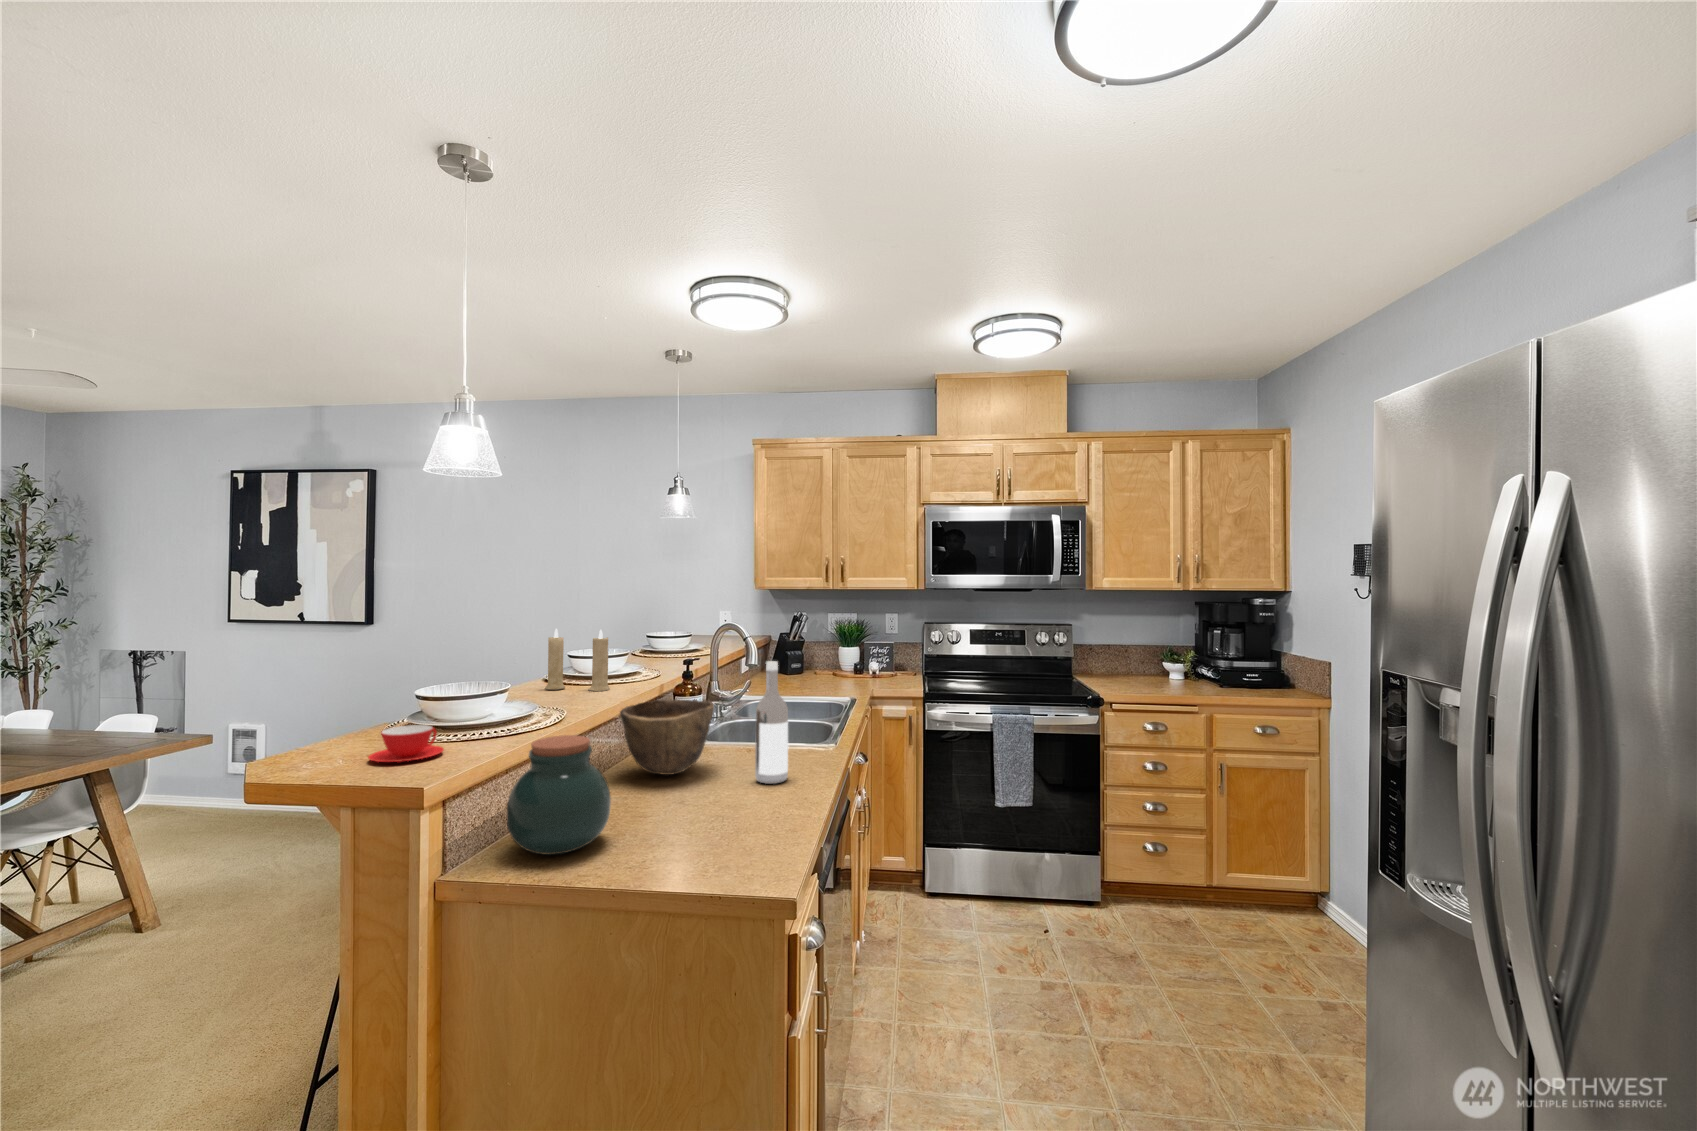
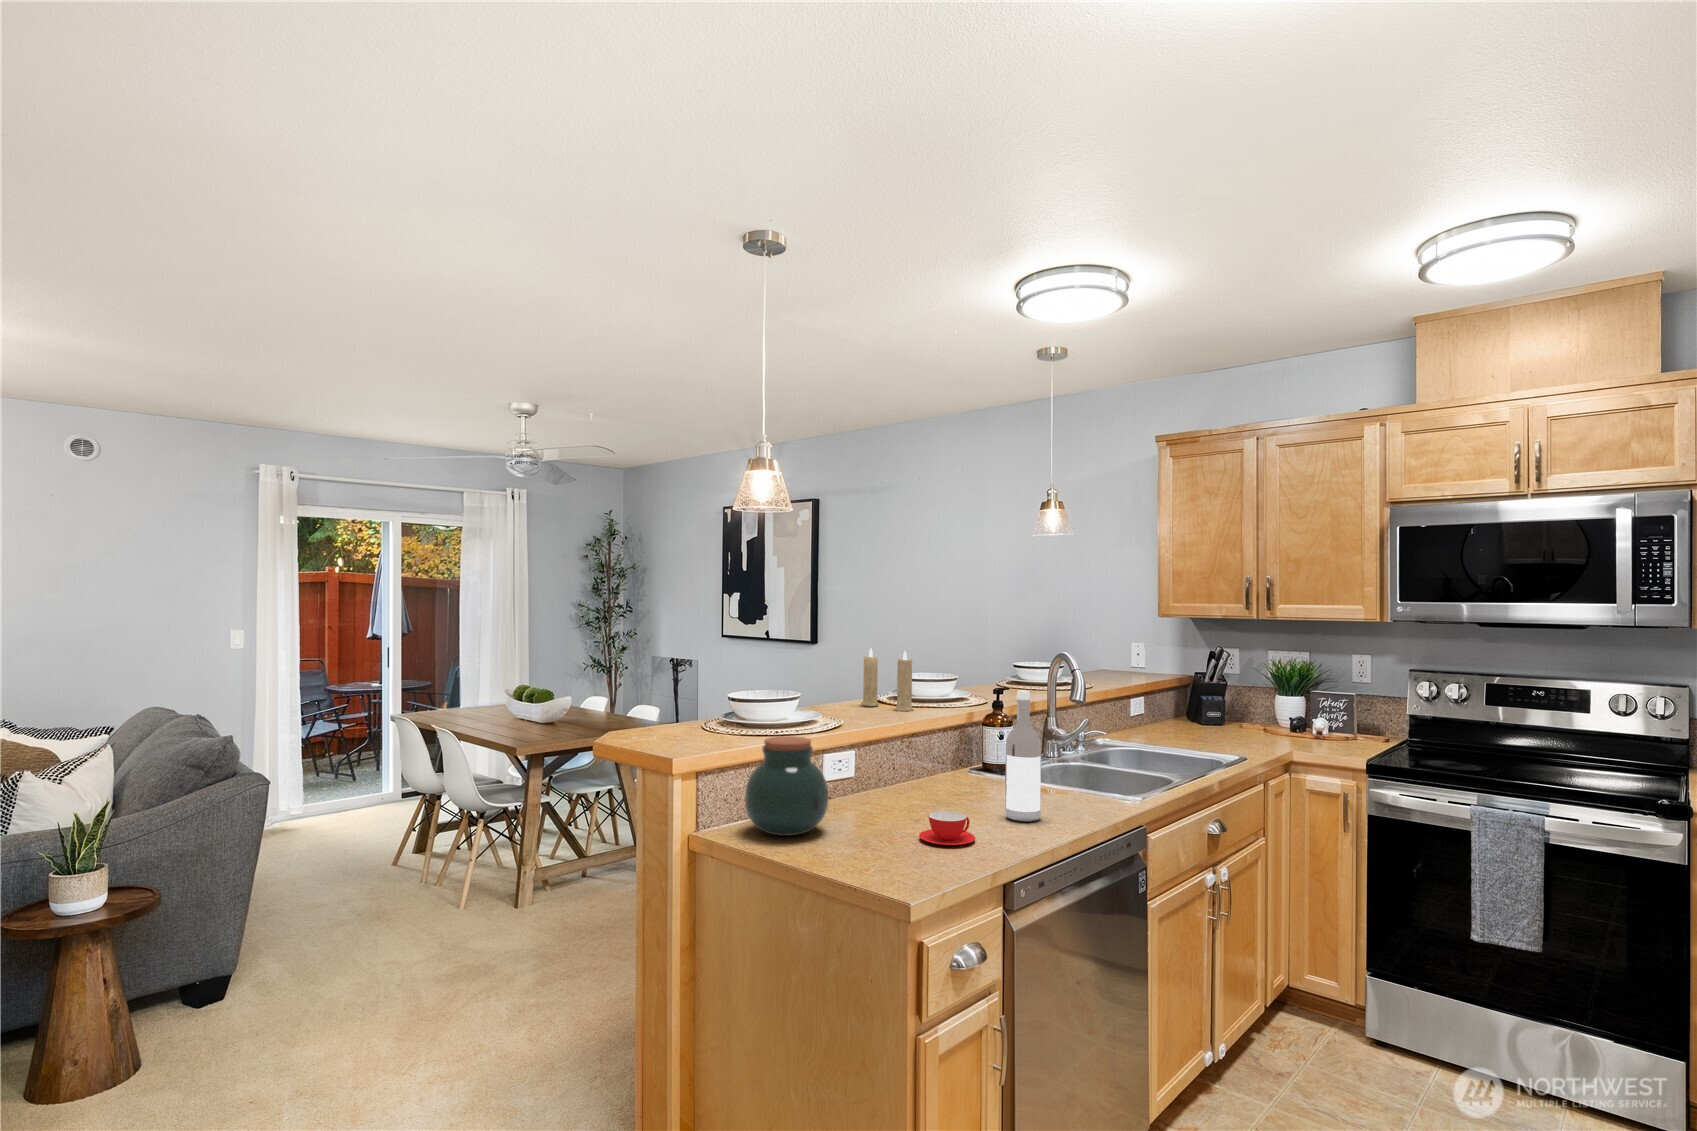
bowl: present [620,699,714,775] -> none [889,723,982,797]
teacup: present [368,725,444,762] -> present [919,811,975,845]

